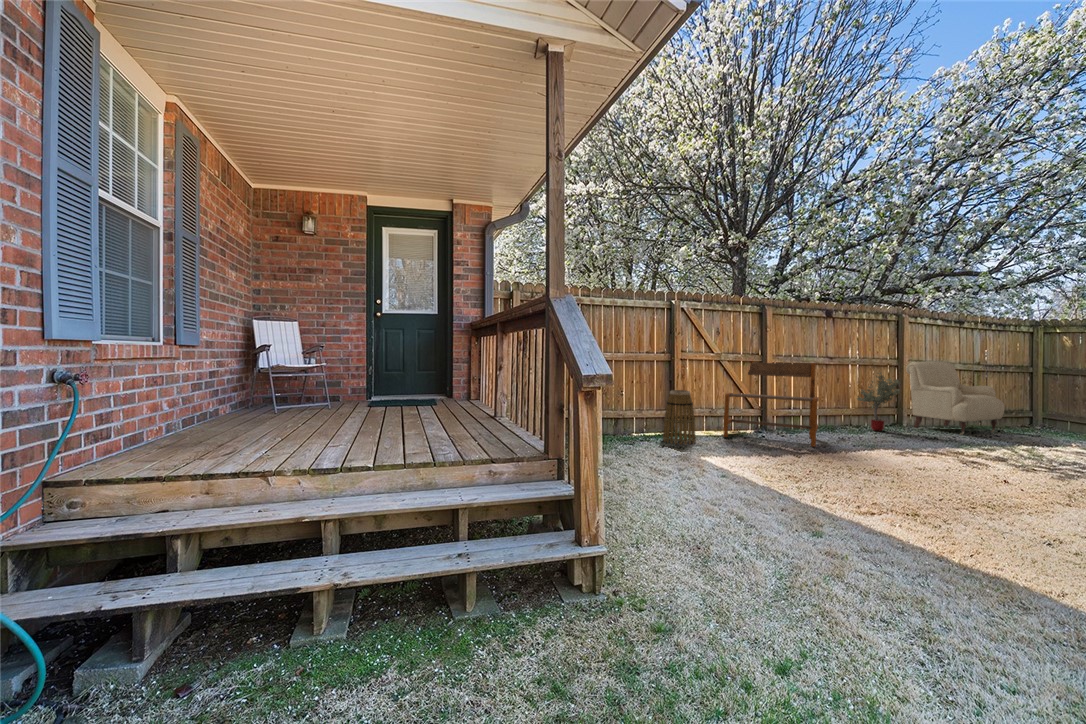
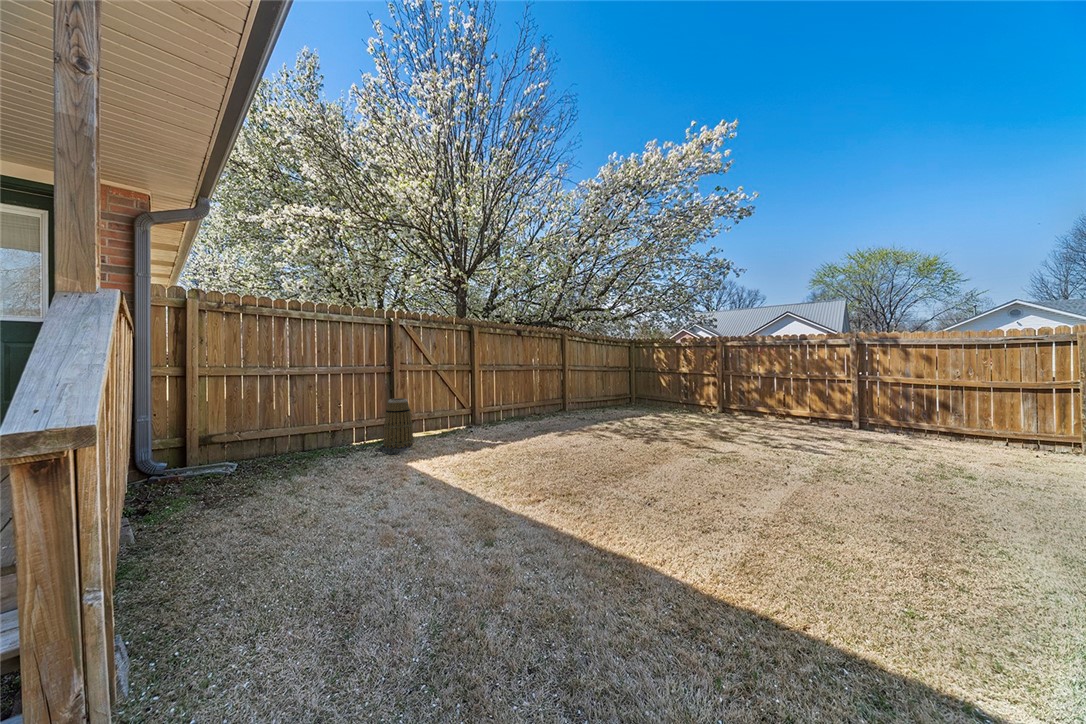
chair: present [906,361,1004,435] -> none [567,366,617,414]
bench: present [723,362,819,446] -> none [440,370,511,435]
potted tree: present [857,373,900,431] -> none [537,375,564,417]

